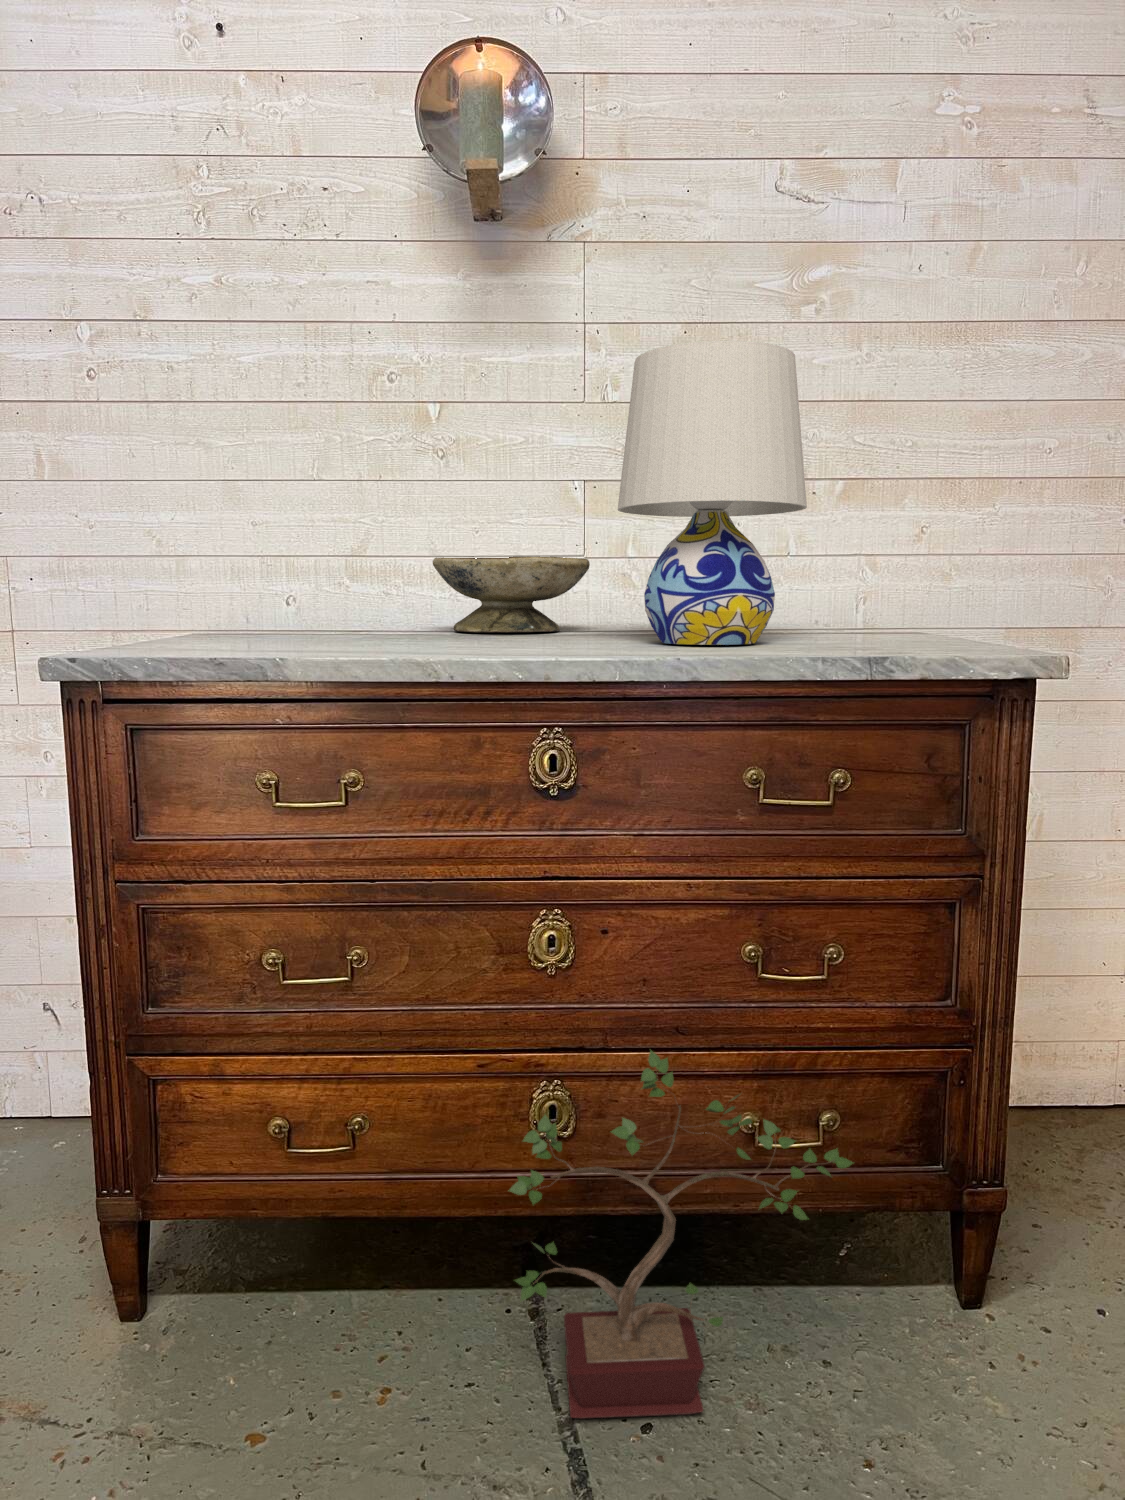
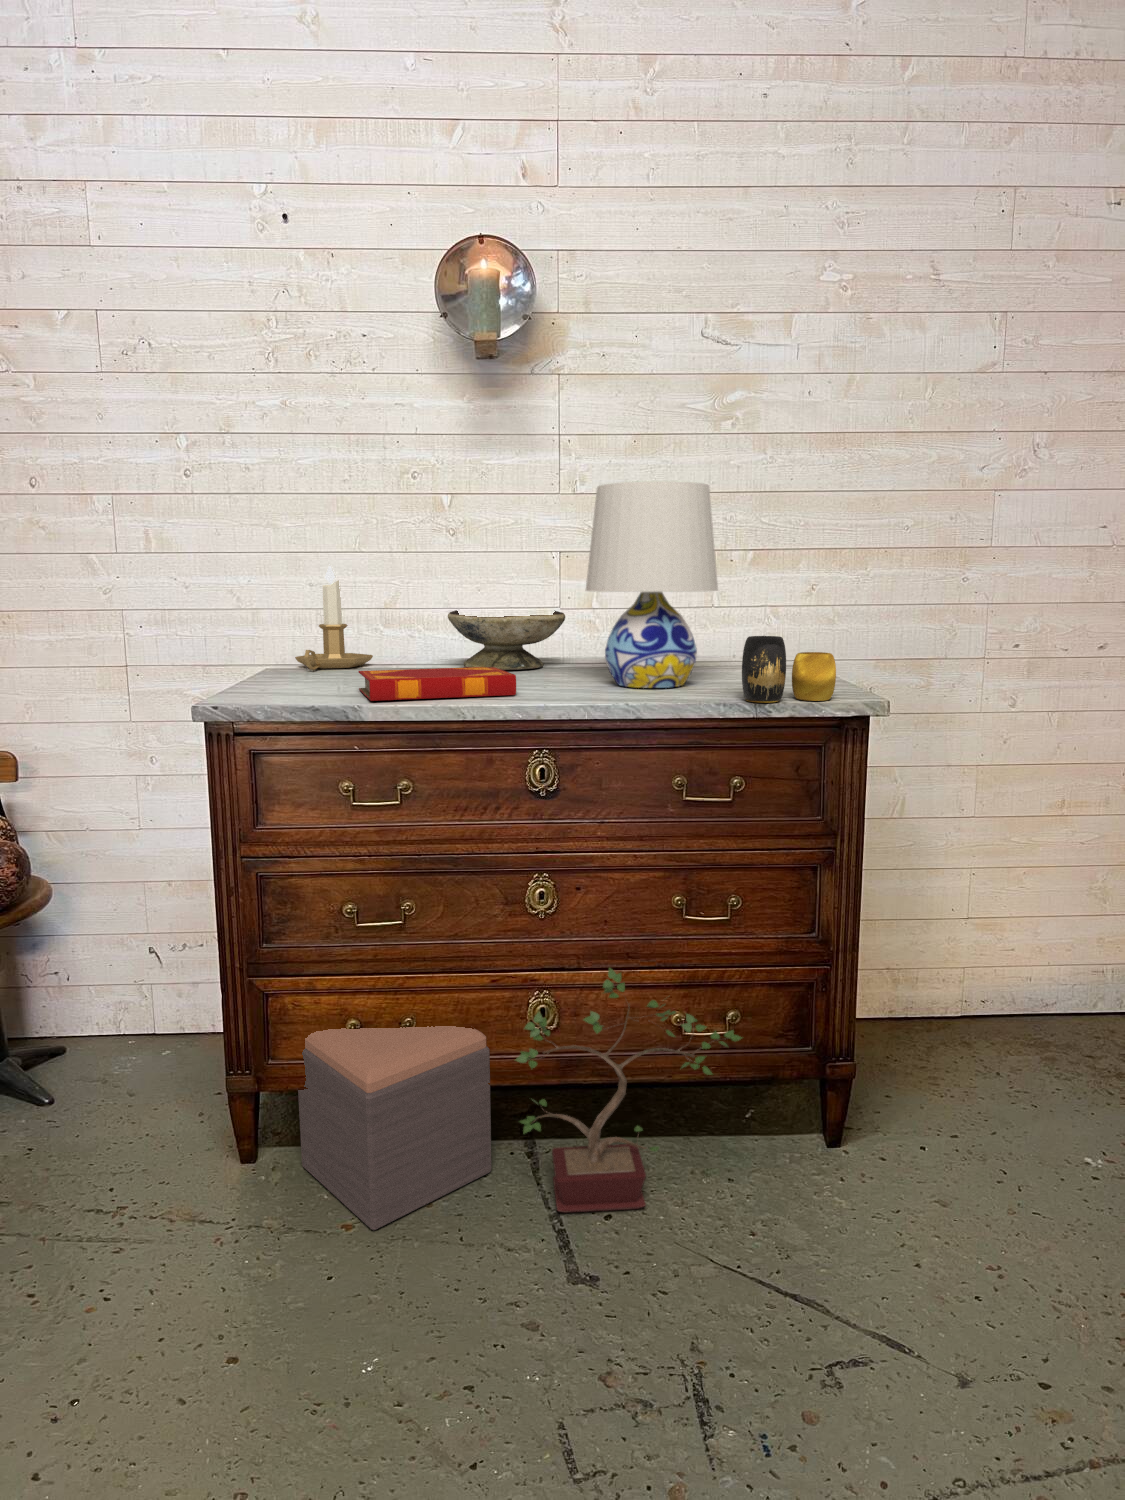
candlestick: none [232,494,336,632] -> present [295,566,373,670]
vase: none [850,558,990,656] -> present [742,636,836,702]
hardback book: none [296,618,517,653] -> present [359,667,516,701]
footstool: none [196,1076,477,1445] -> present [298,1026,492,1230]

